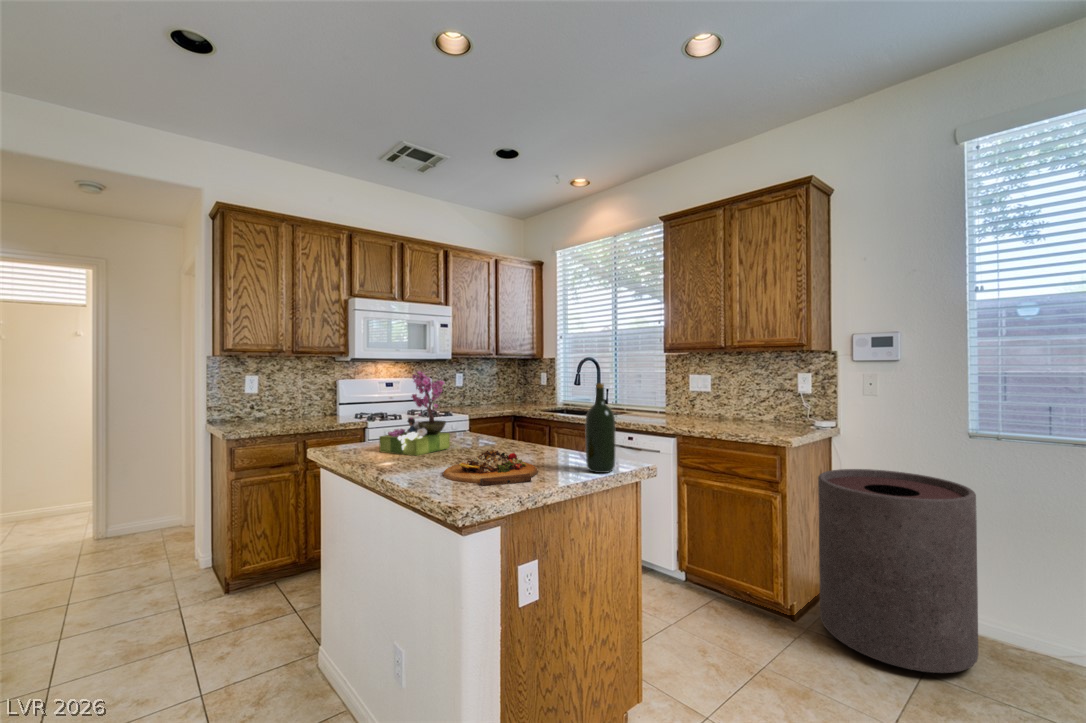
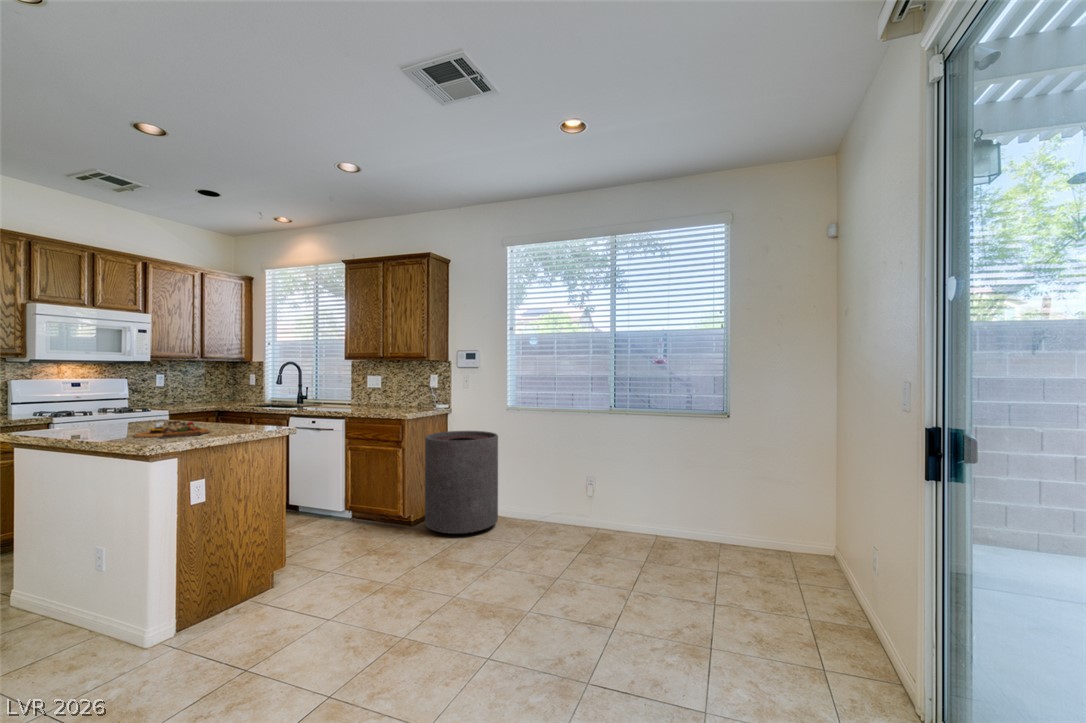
flower arrangement: present [379,371,450,456] -> none [73,369,142,432]
wine bottle: present [585,383,616,473] -> none [246,378,267,431]

